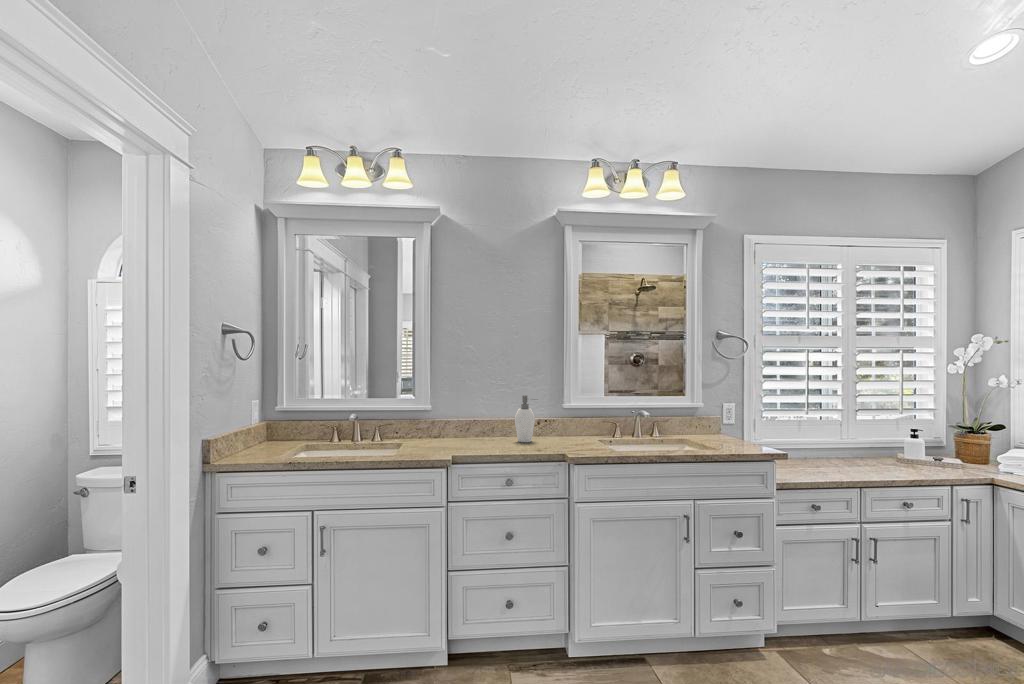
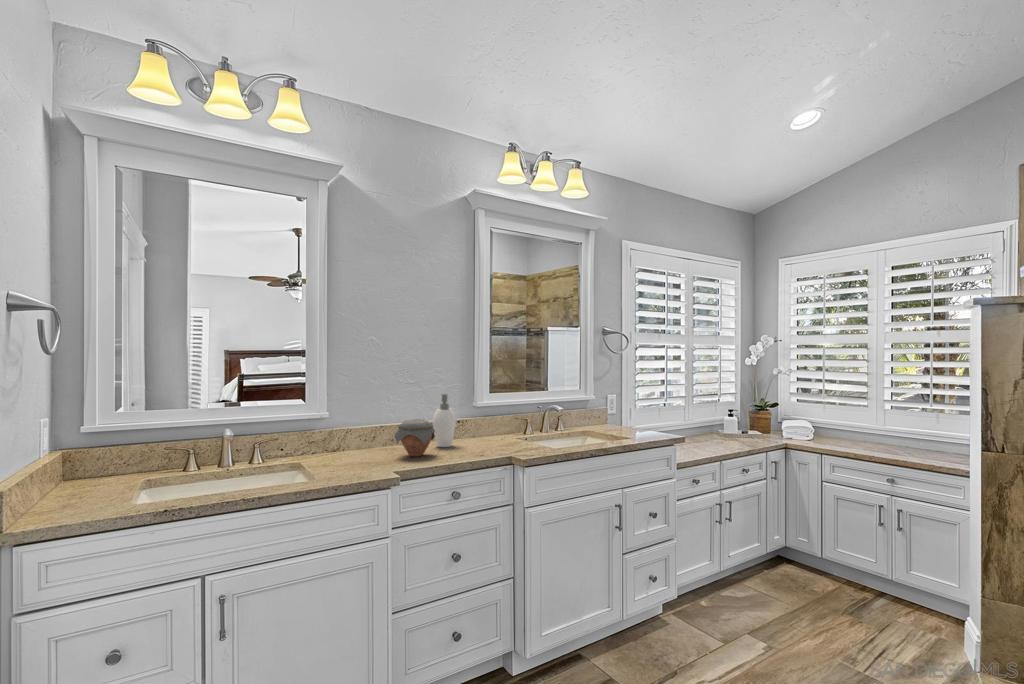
jar: none [473,415,507,446] -> present [394,419,436,457]

